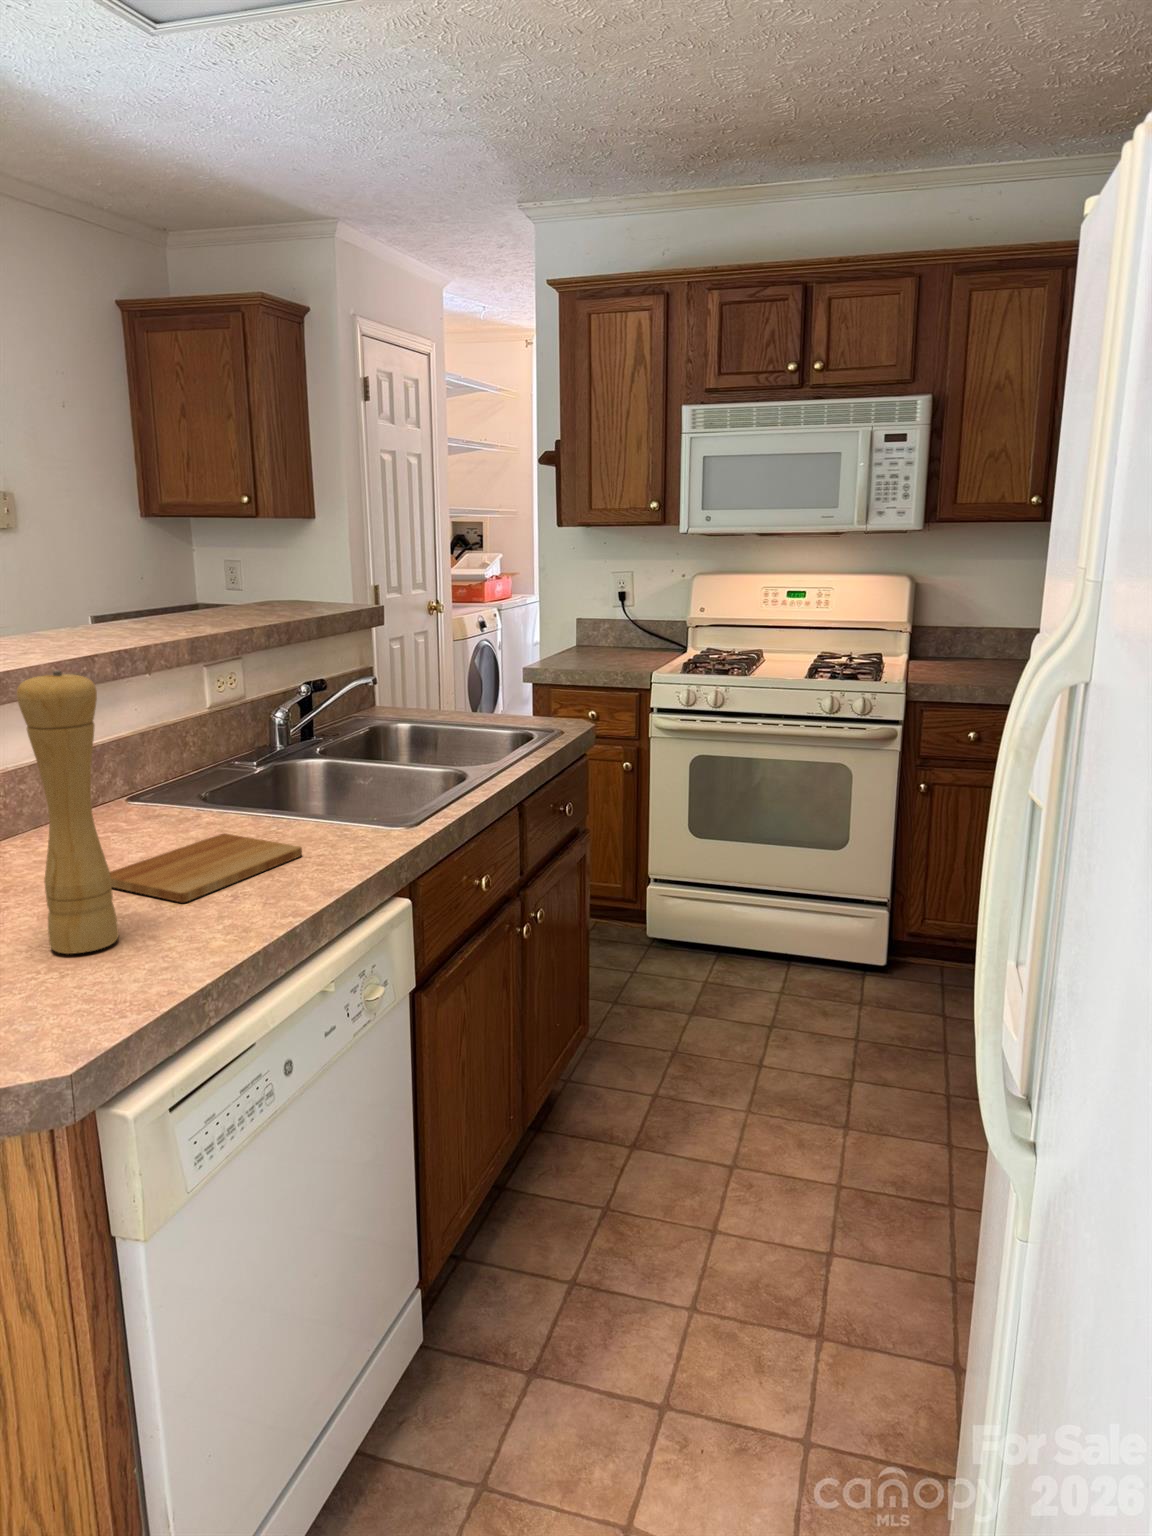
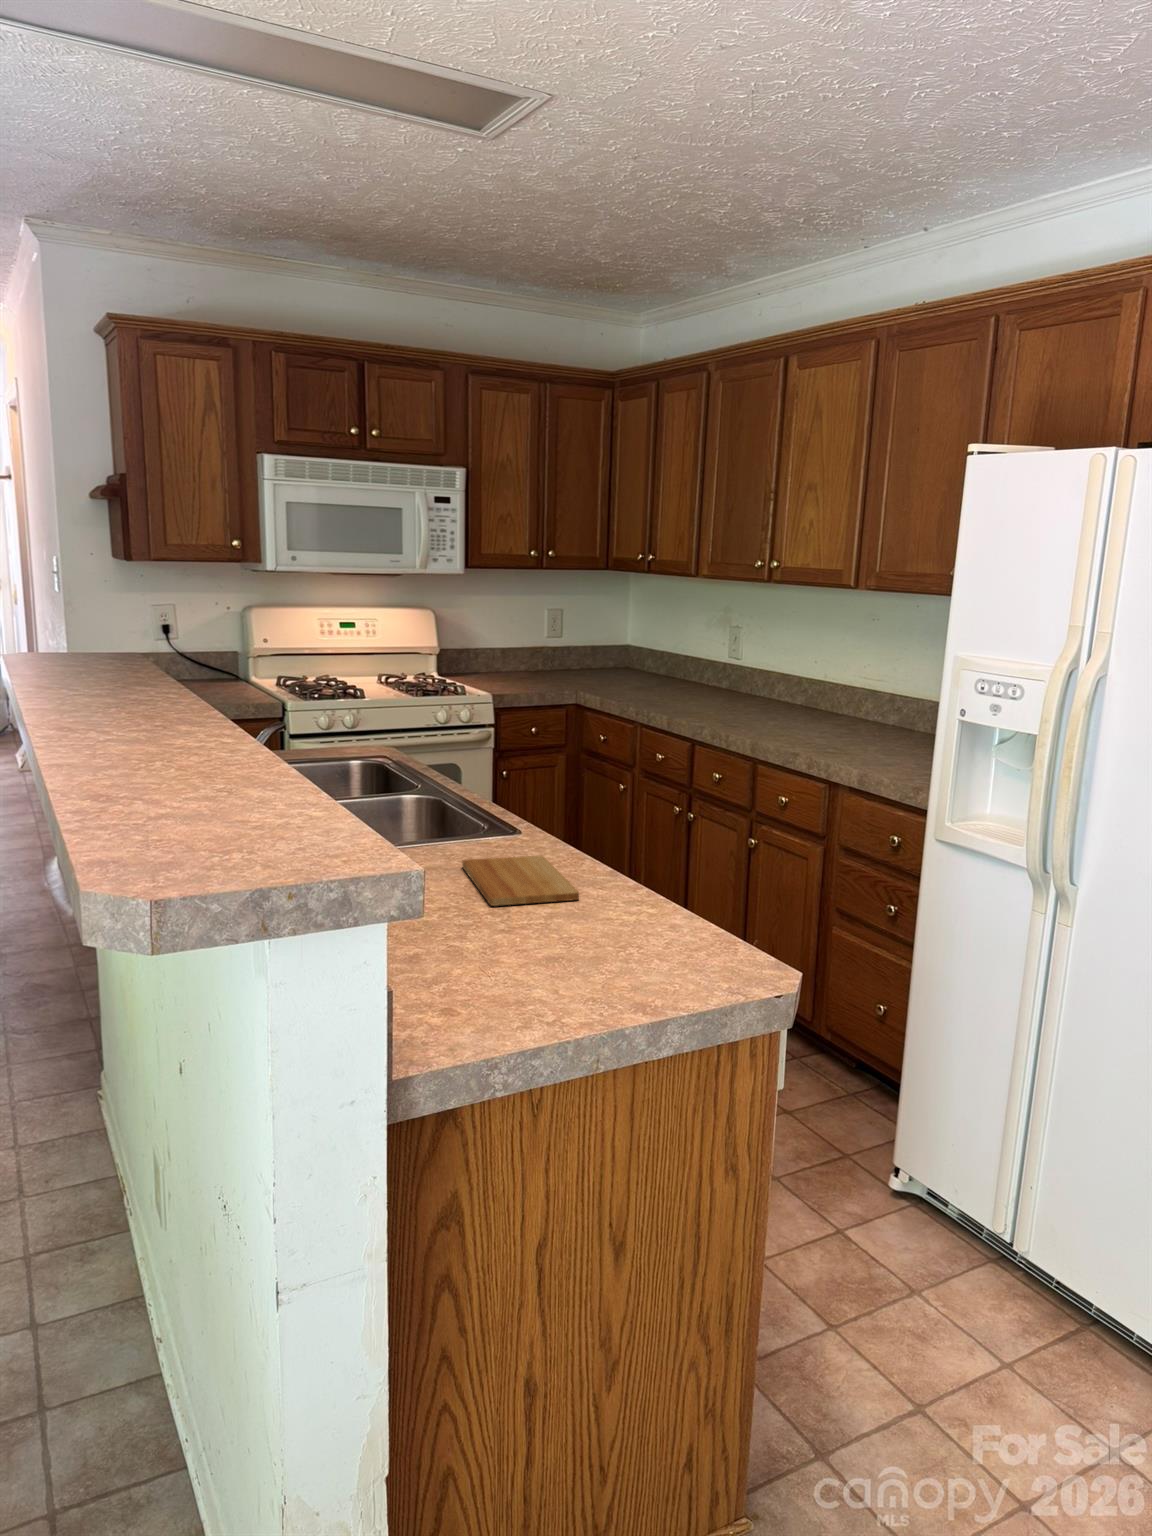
pepper mill: present [17,670,119,954] -> none [587,732,644,937]

